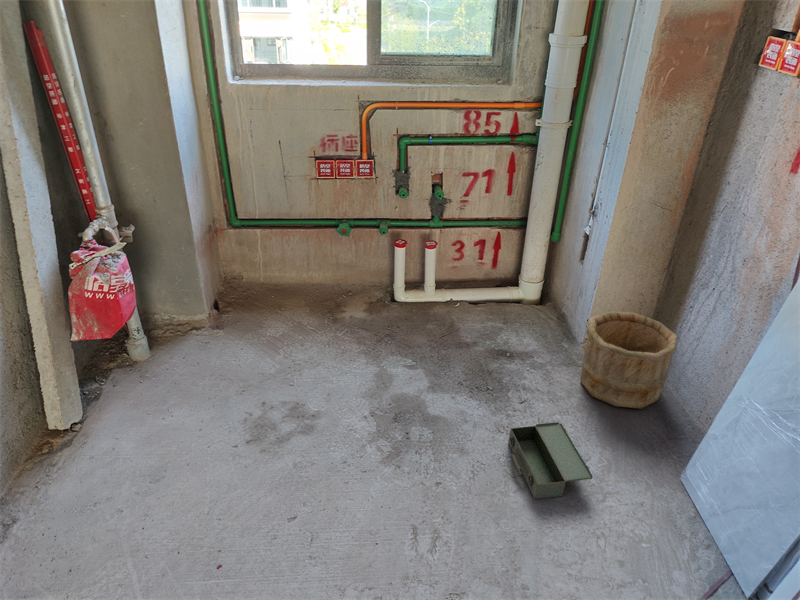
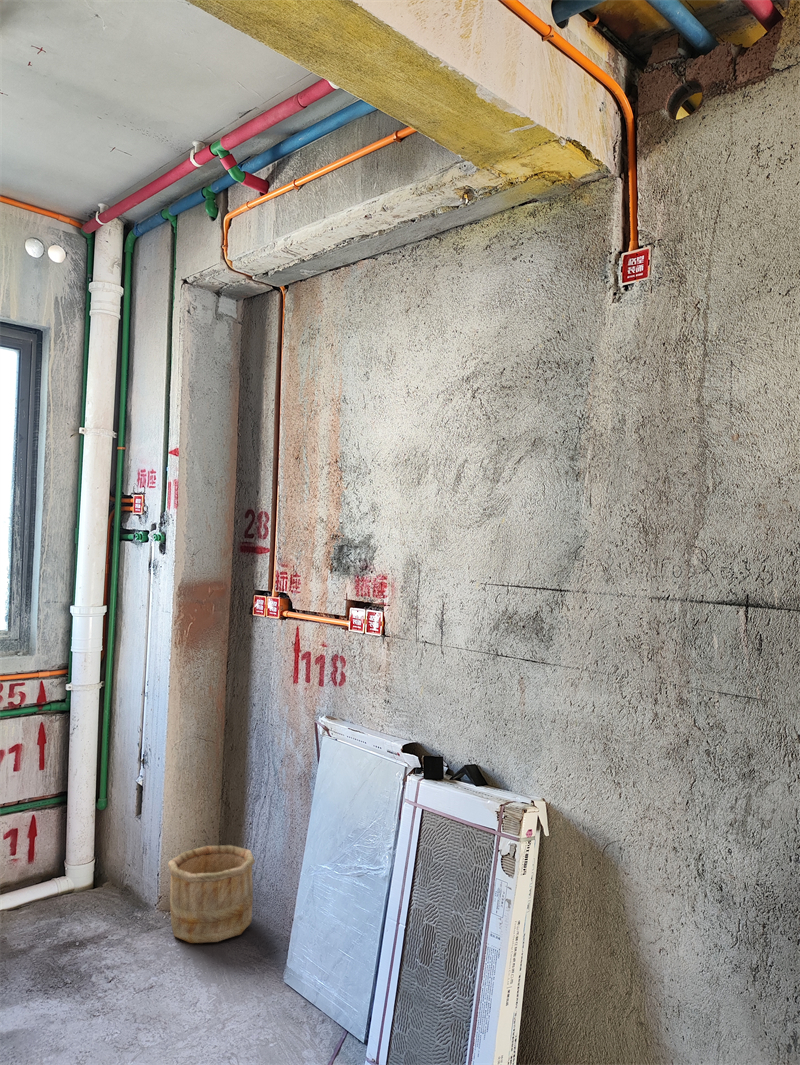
toolbox: present [508,422,592,499] -> none [125,969,225,1047]

